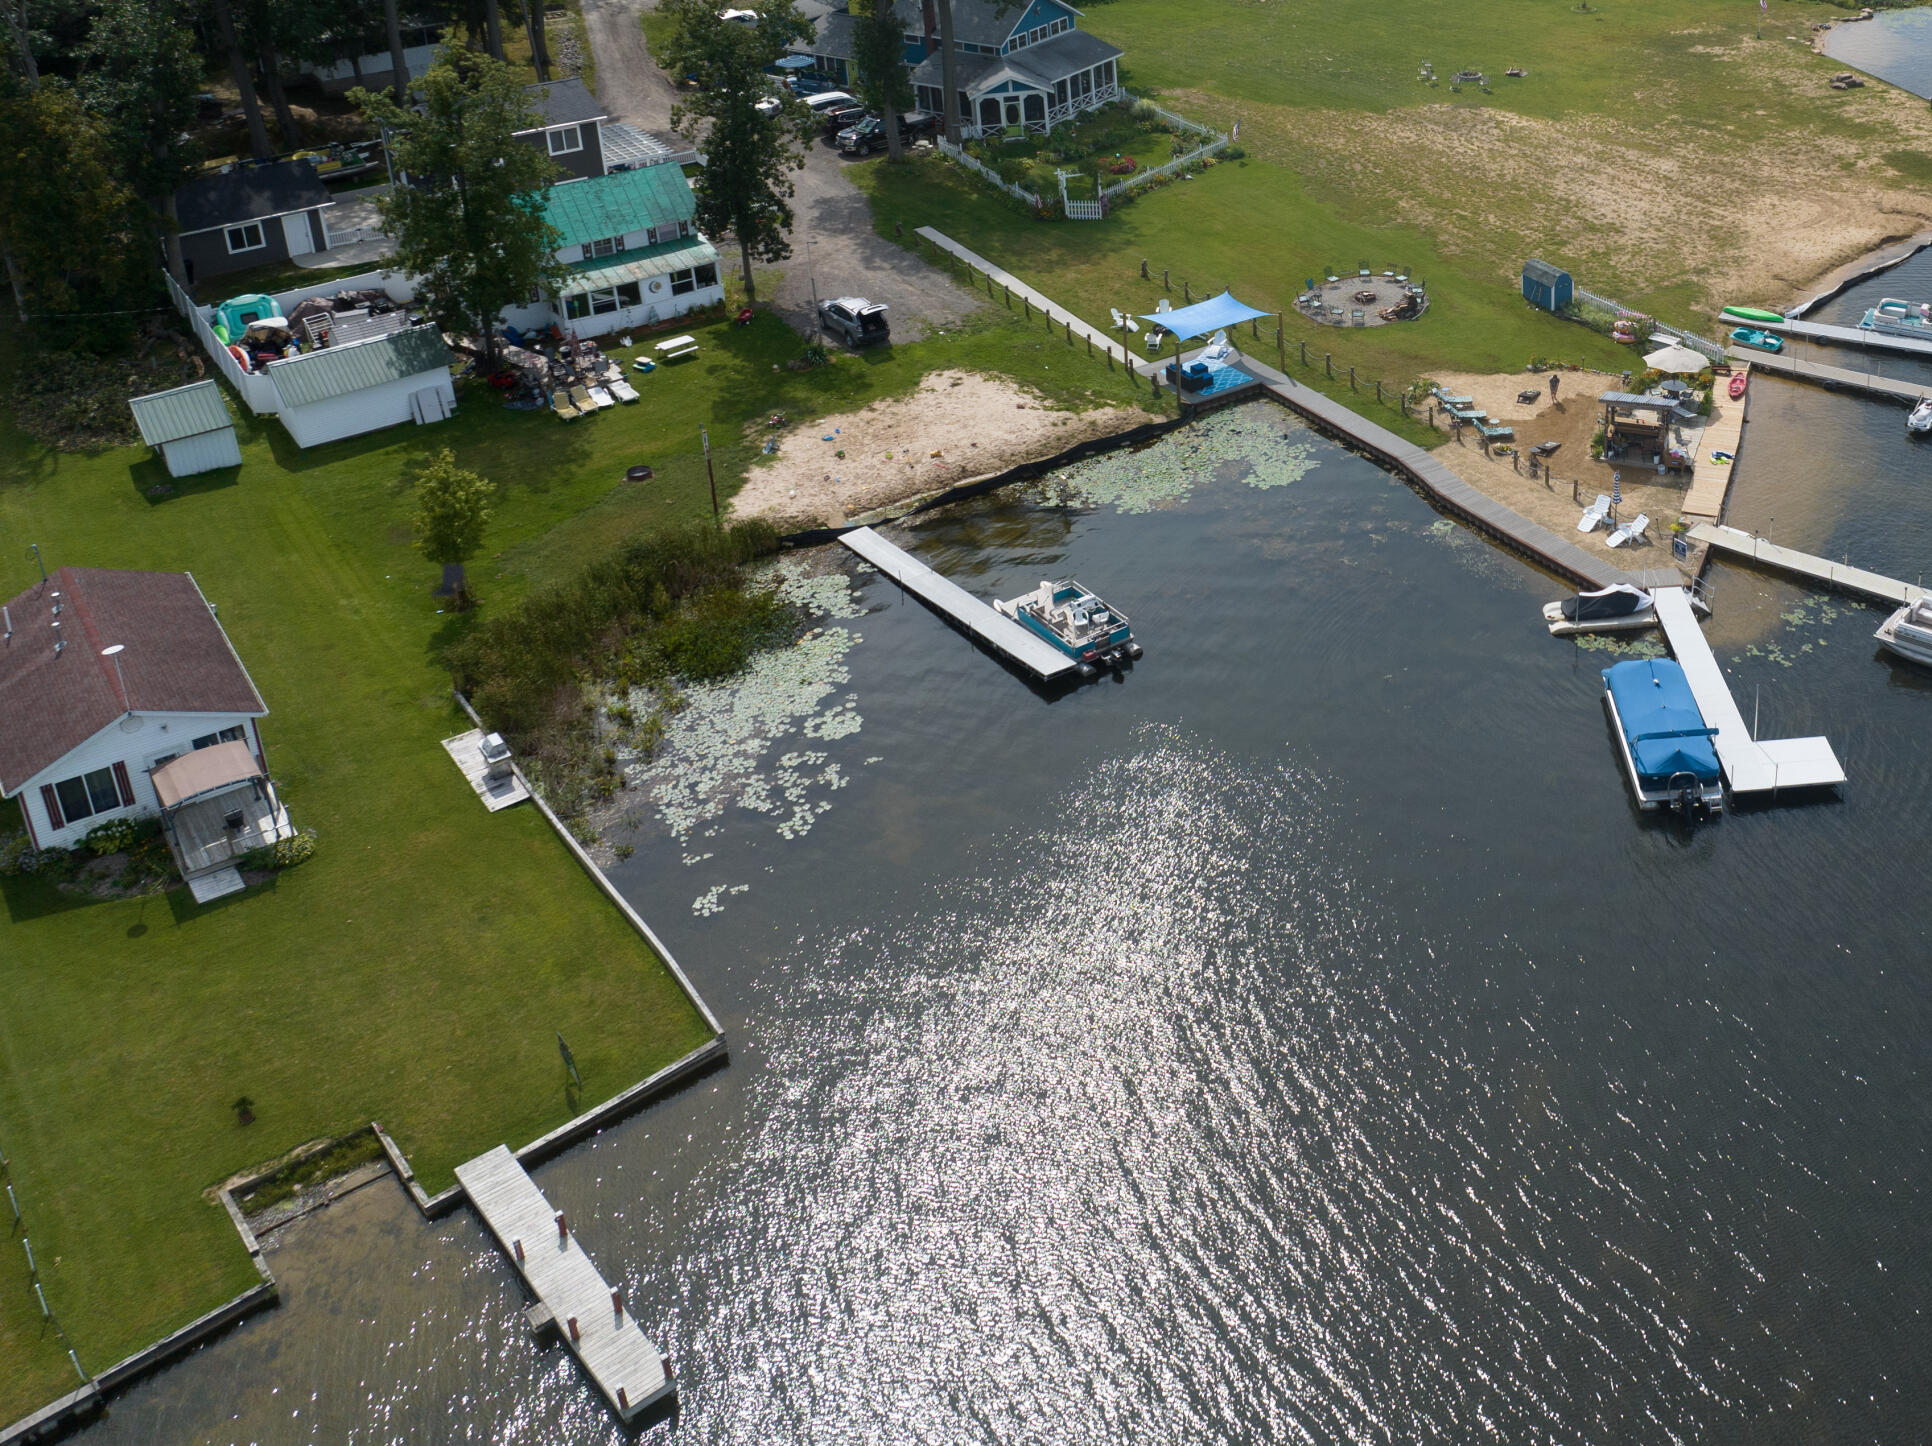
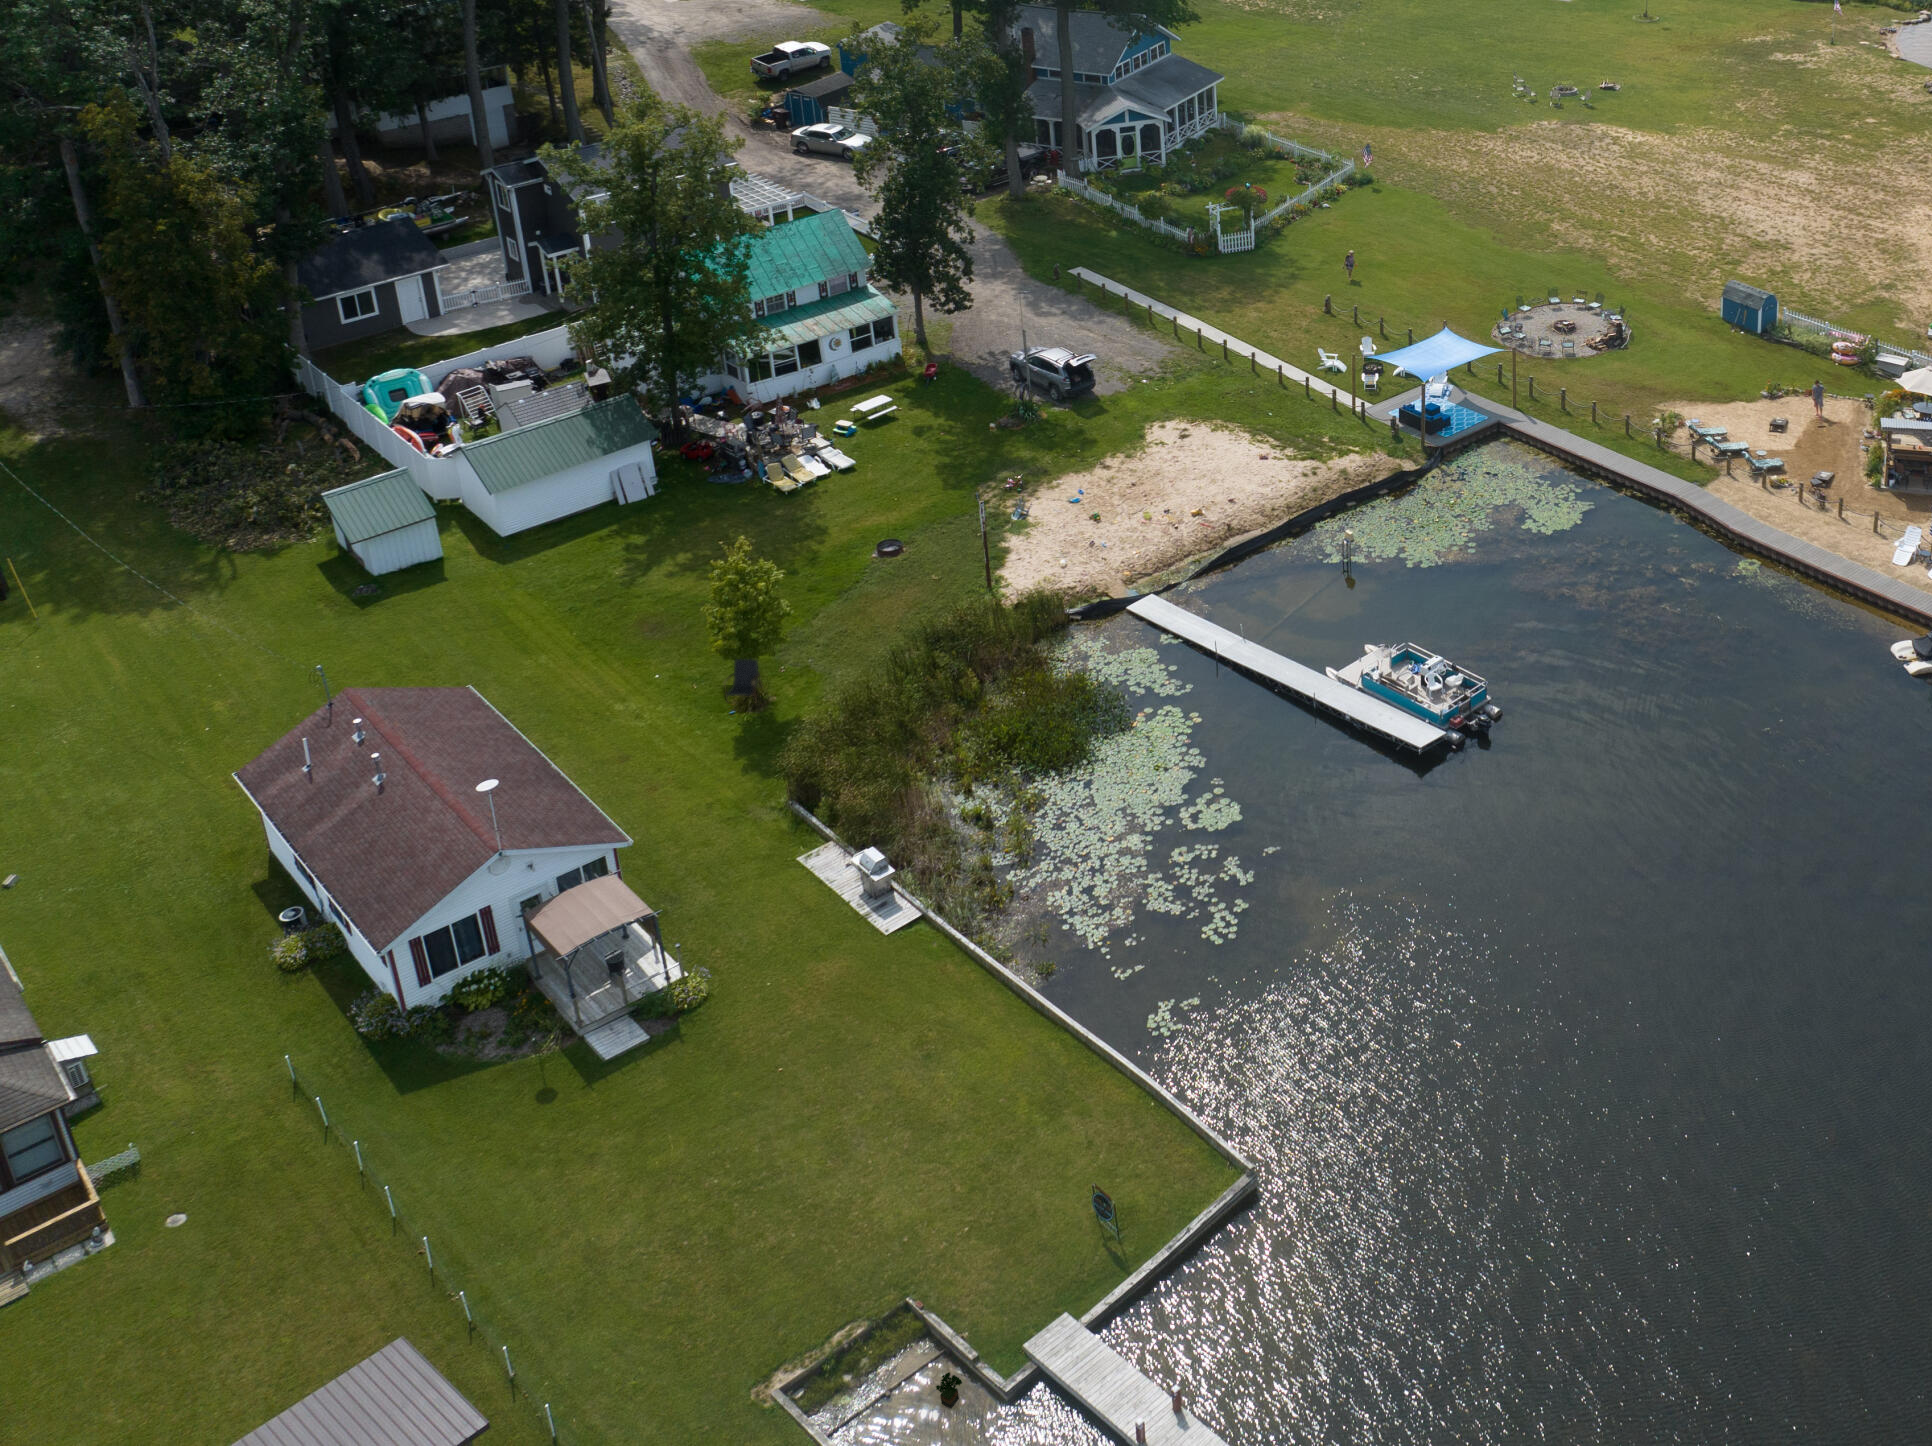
potted tree: present [231,1096,255,1125] -> present [936,1372,962,1409]

